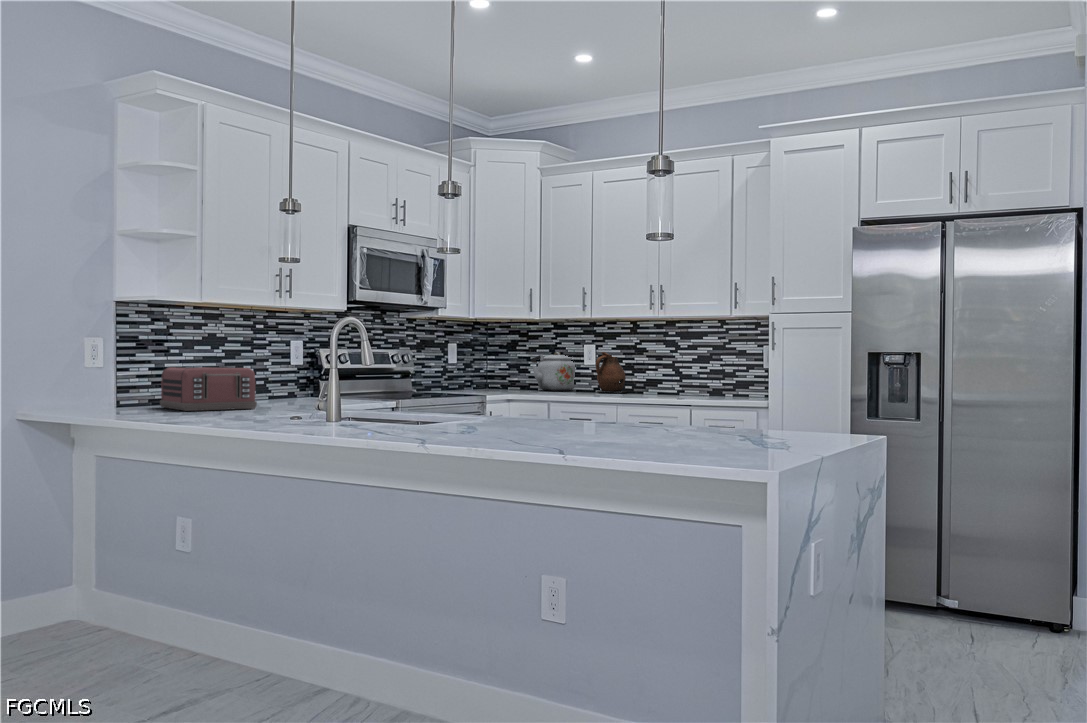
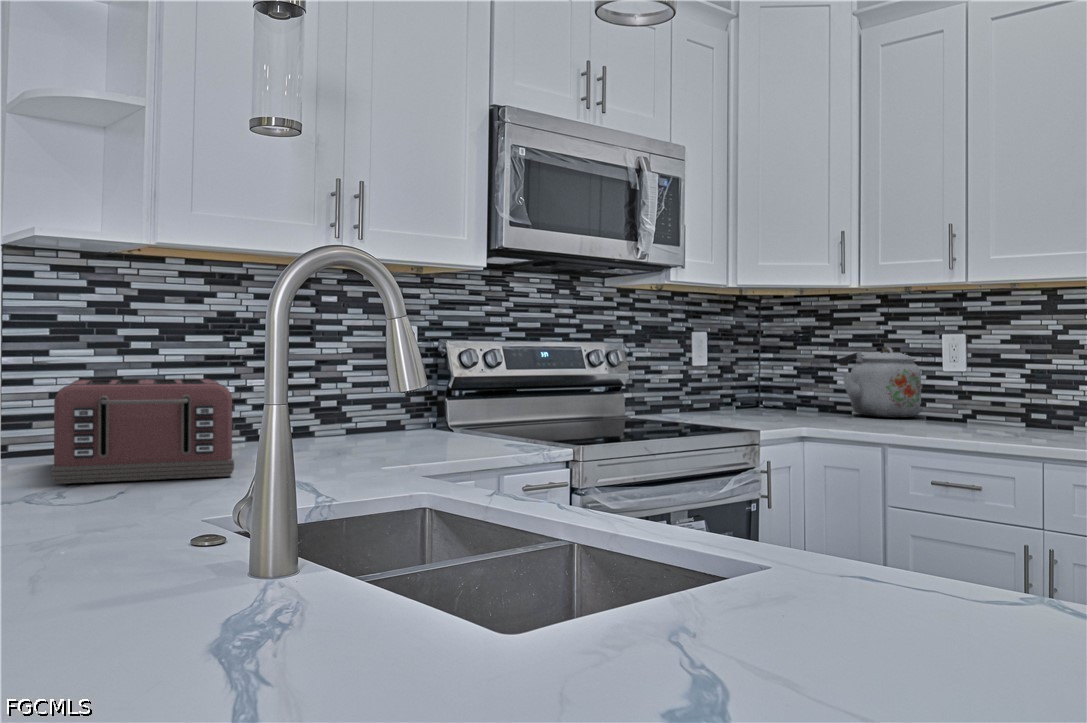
ceramic pitcher: present [596,352,627,393] -> none [967,348,1039,428]

